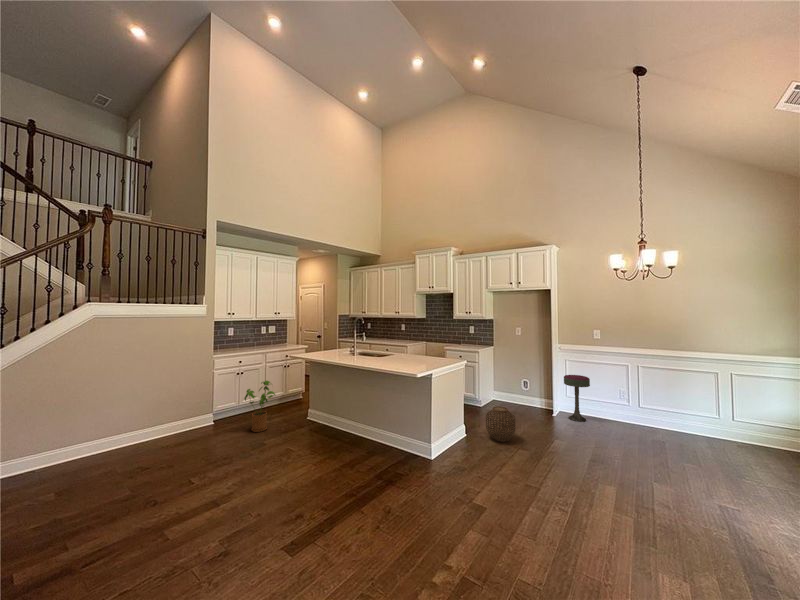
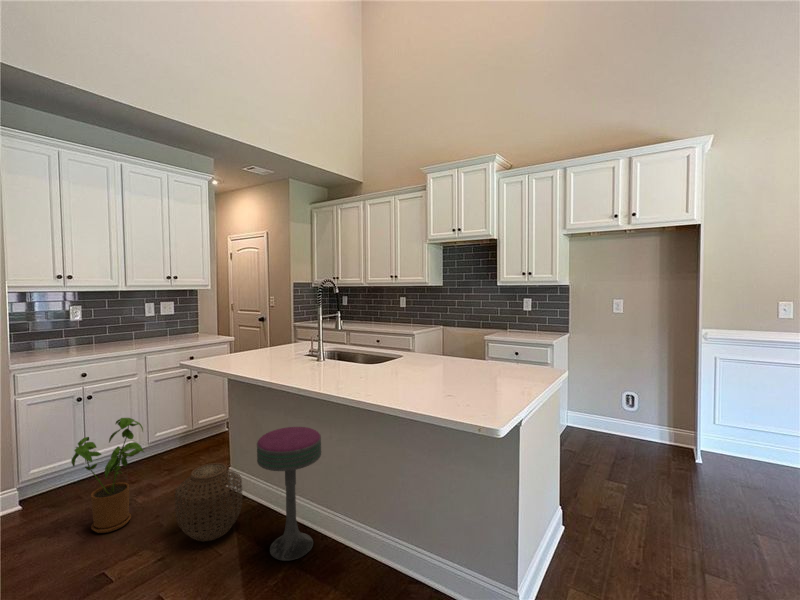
bar stool: present [564,375,590,422] -> present [257,427,321,561]
woven basket: present [486,407,516,442] -> present [175,463,242,541]

